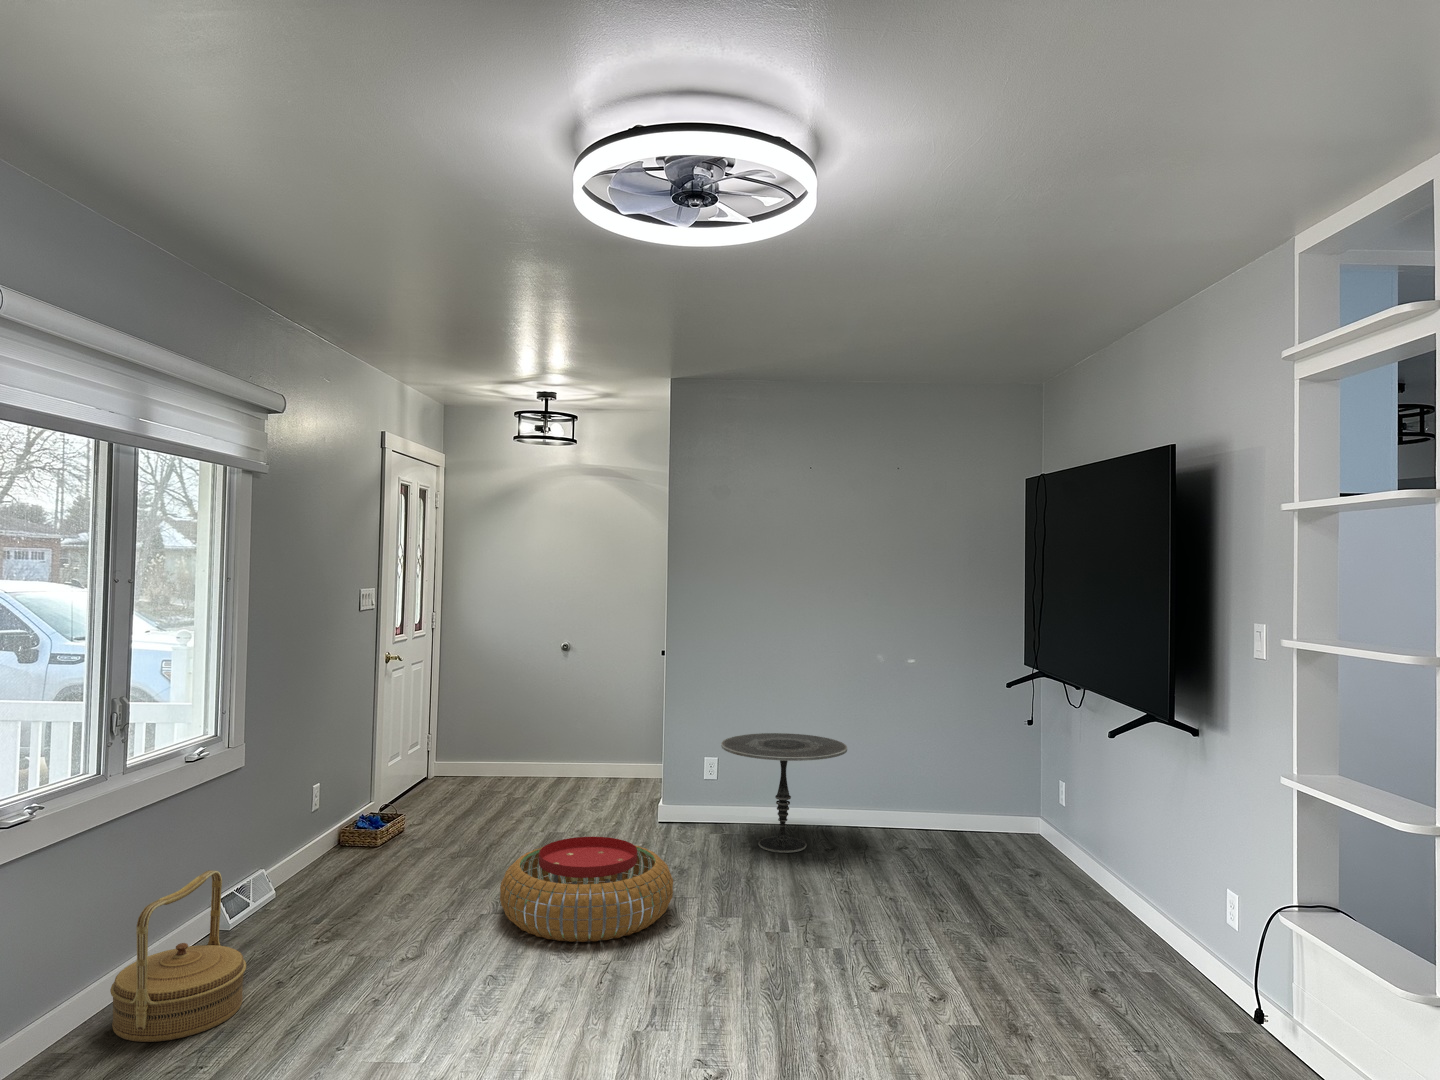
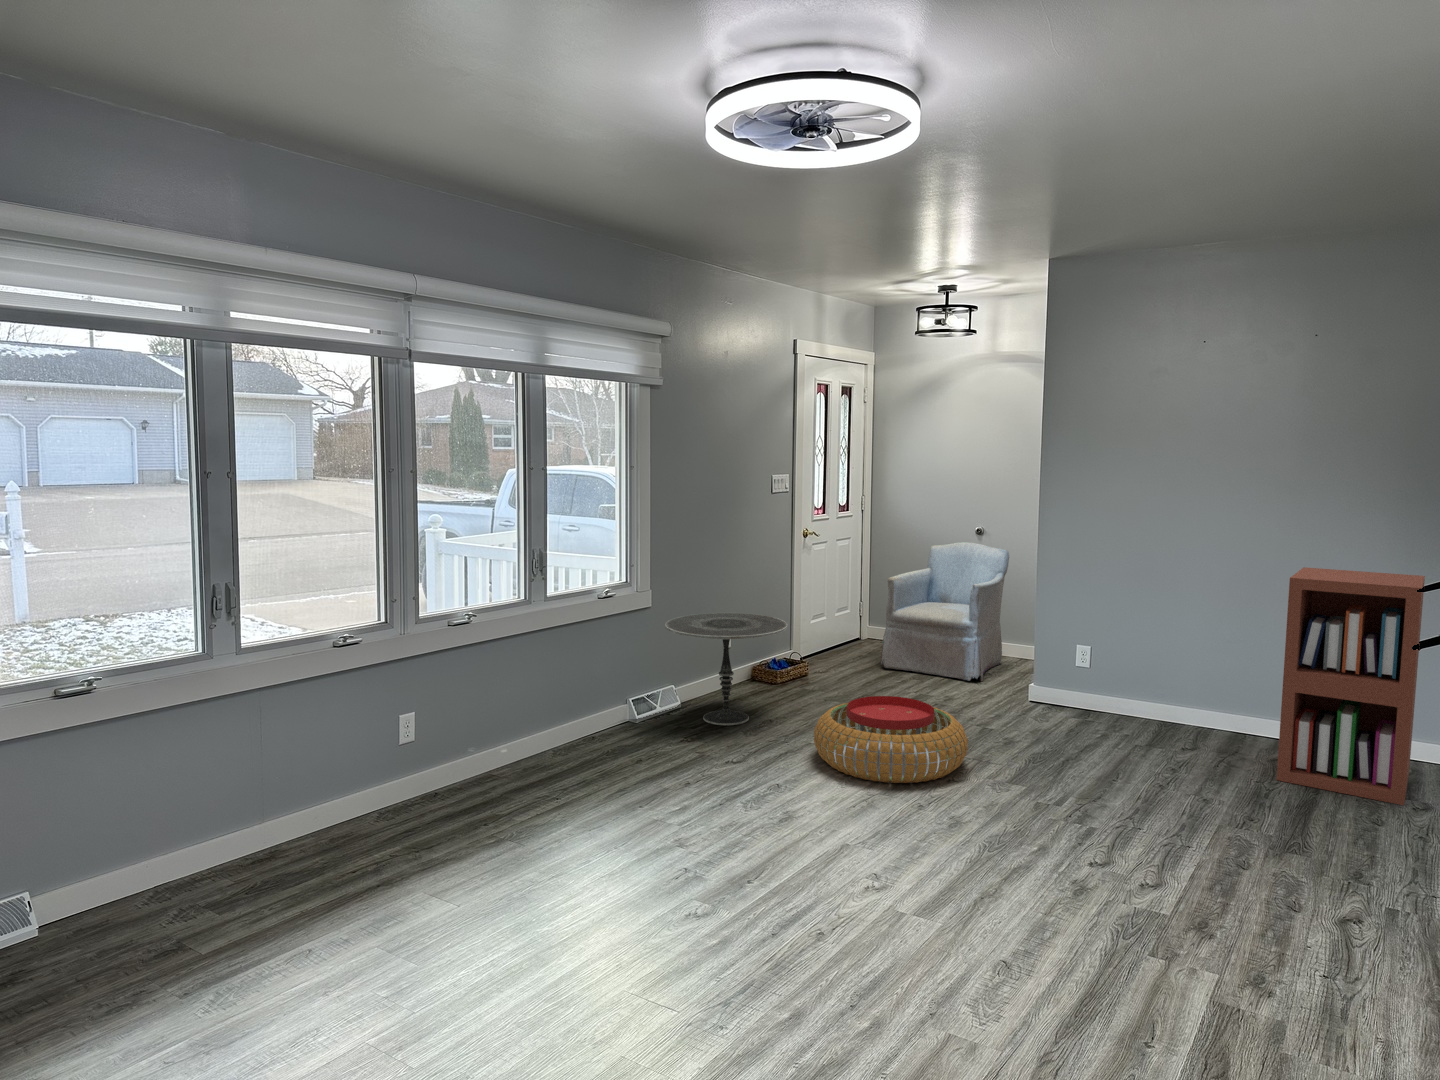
armchair: none [477,659,597,808] -> present [880,542,1009,682]
bookshelf: none [890,667,997,860] -> present [1277,567,1425,805]
side table: present [721,733,847,853] -> present [665,613,787,725]
woven basket: present [110,870,246,1042] -> none [538,672,618,774]

